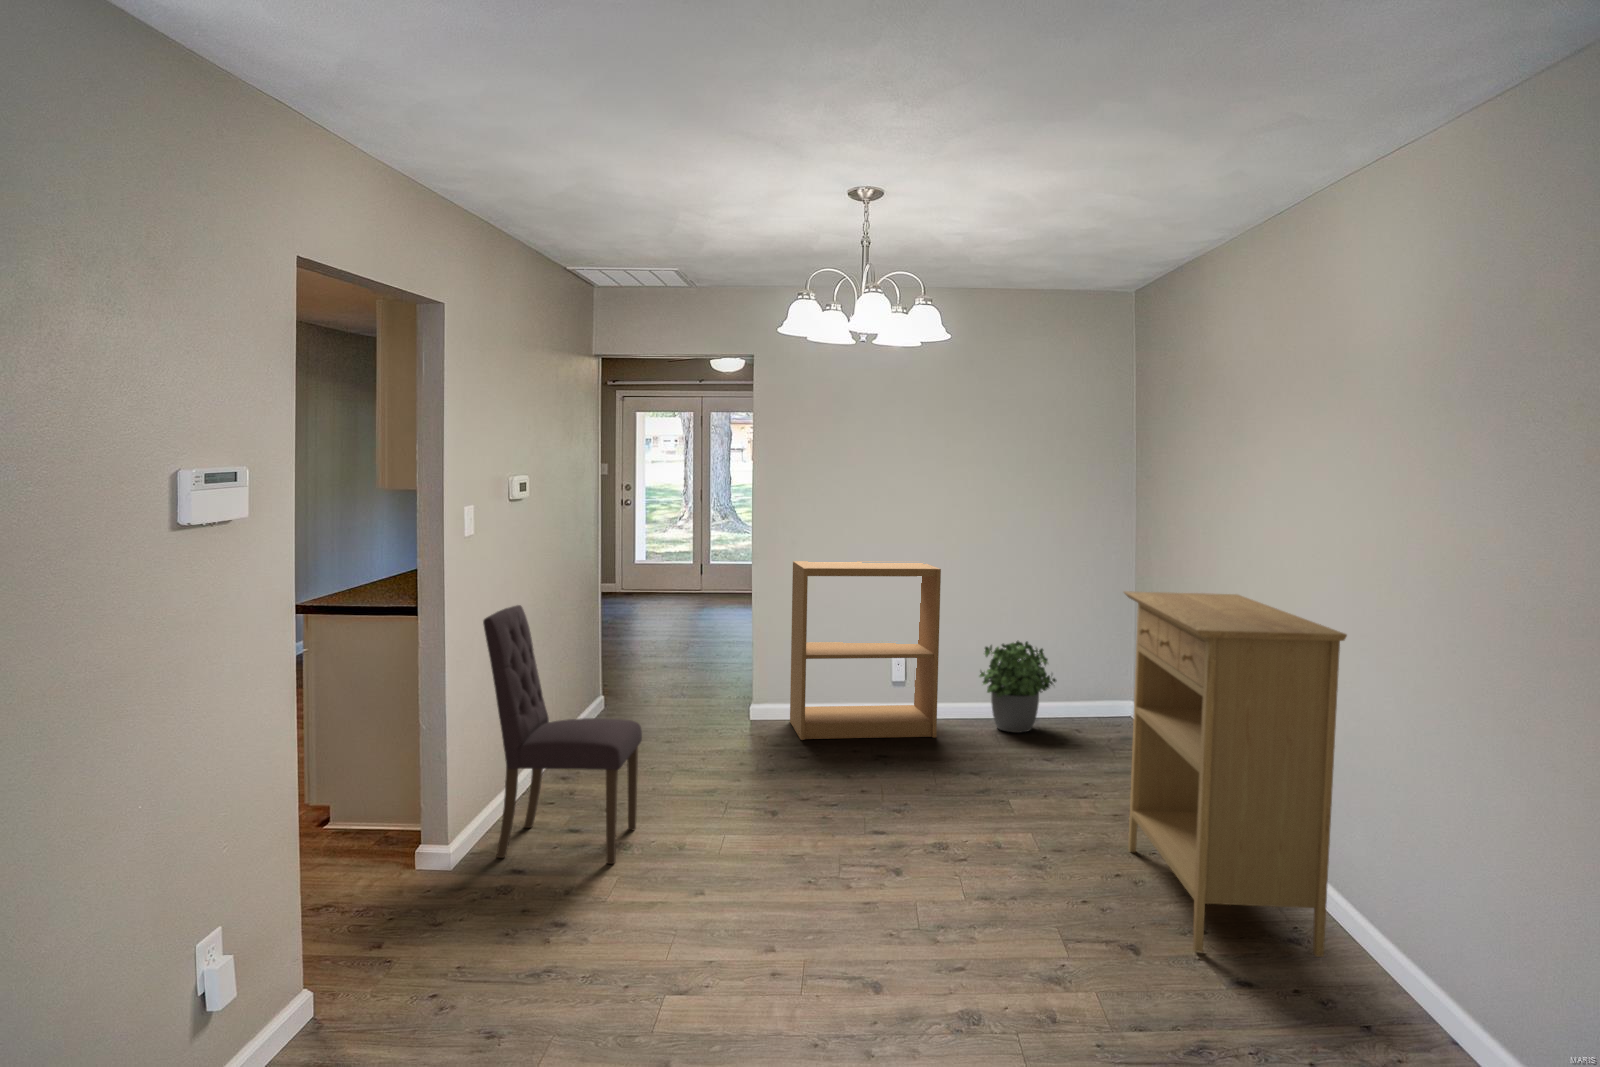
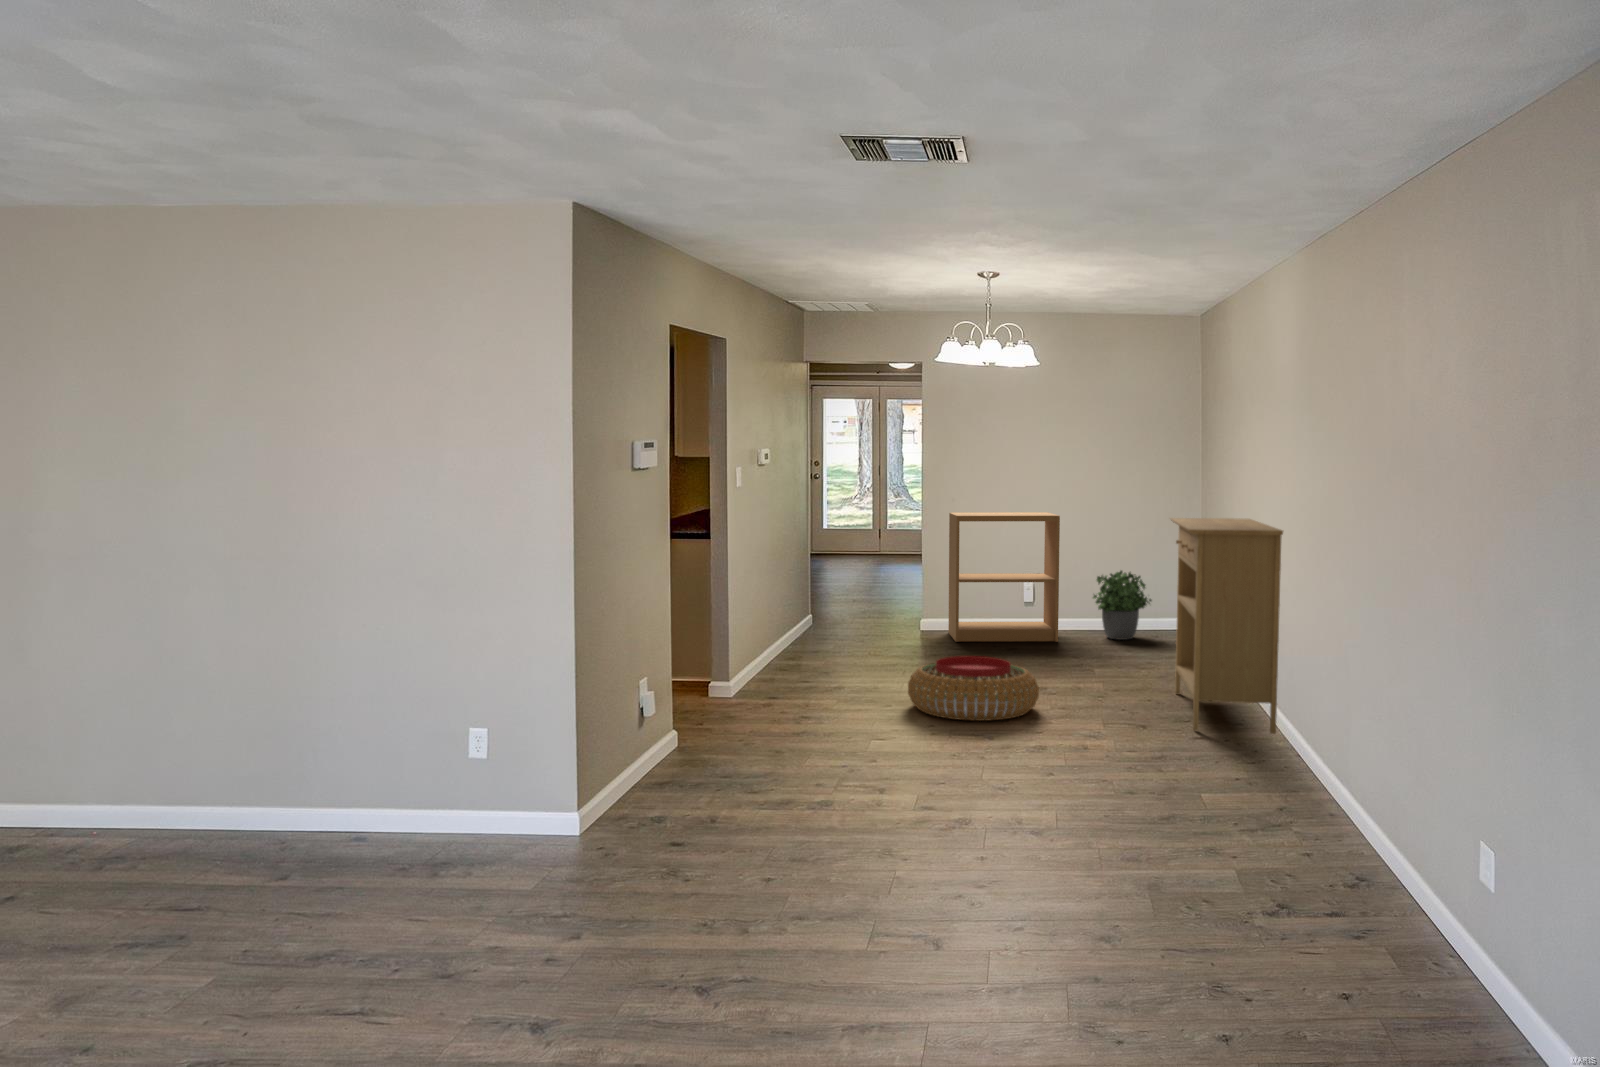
dining chair: present [483,605,642,864] -> none [747,533,845,693]
pouf: none [735,809,943,936] -> present [908,656,1039,721]

